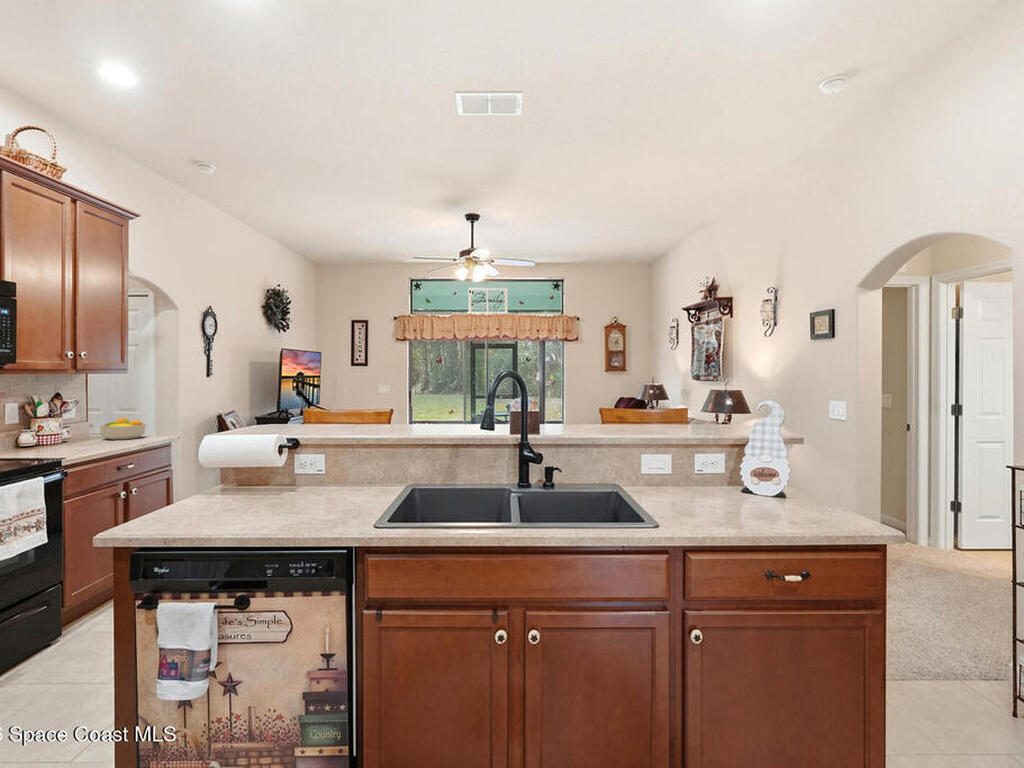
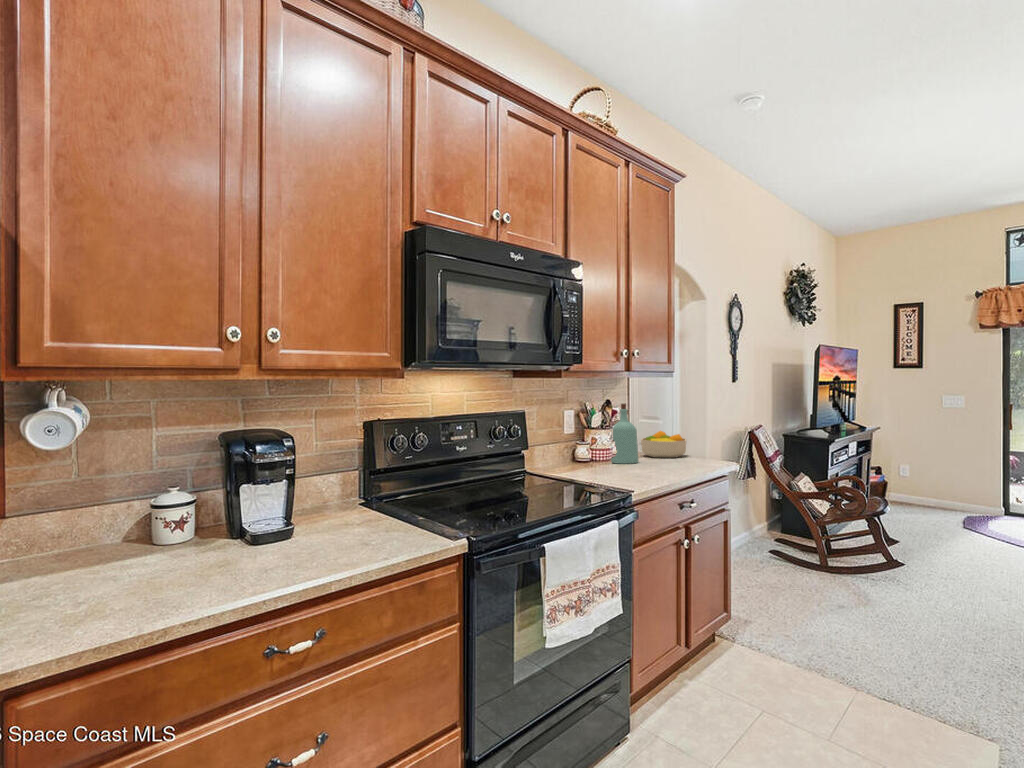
bottle: none [61,396,90,447] -> present [611,403,639,464]

